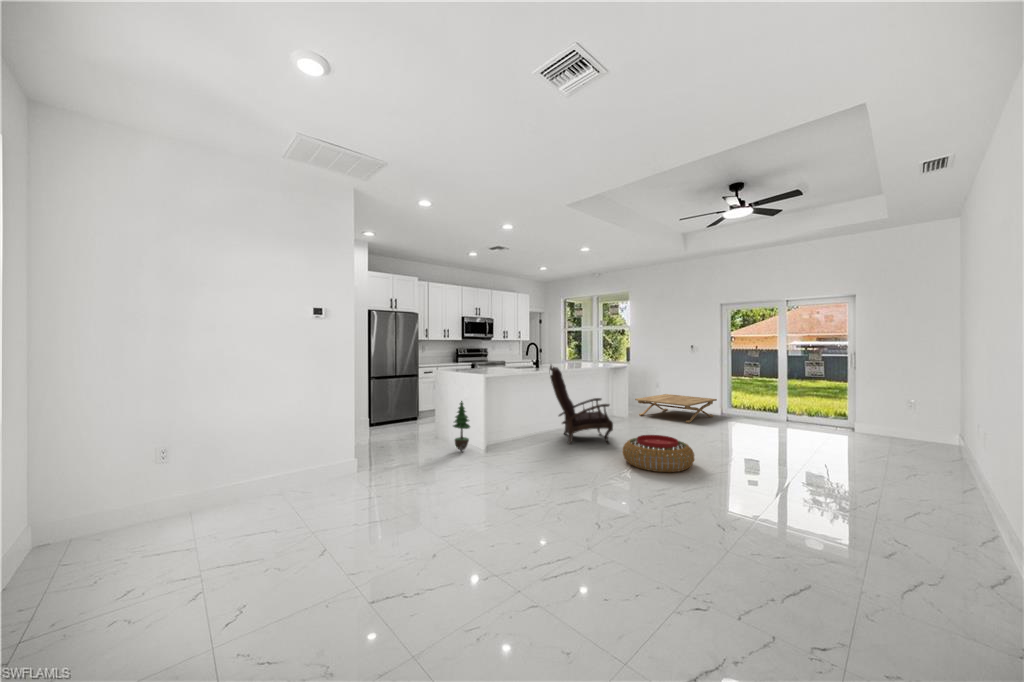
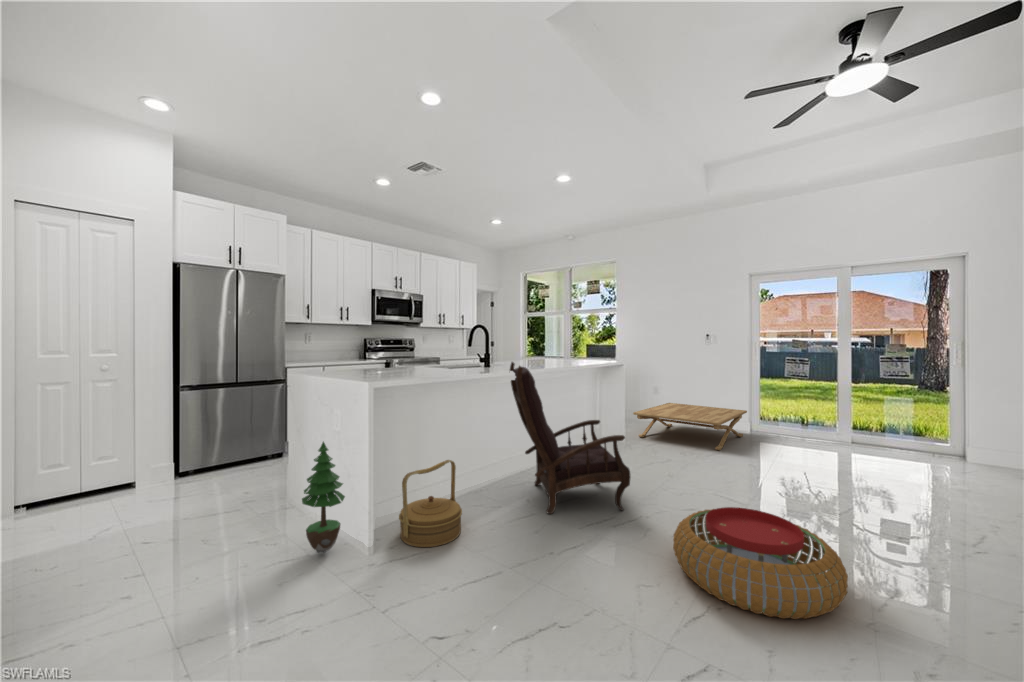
woven basket: none [494,413,524,451] -> present [399,460,462,547]

